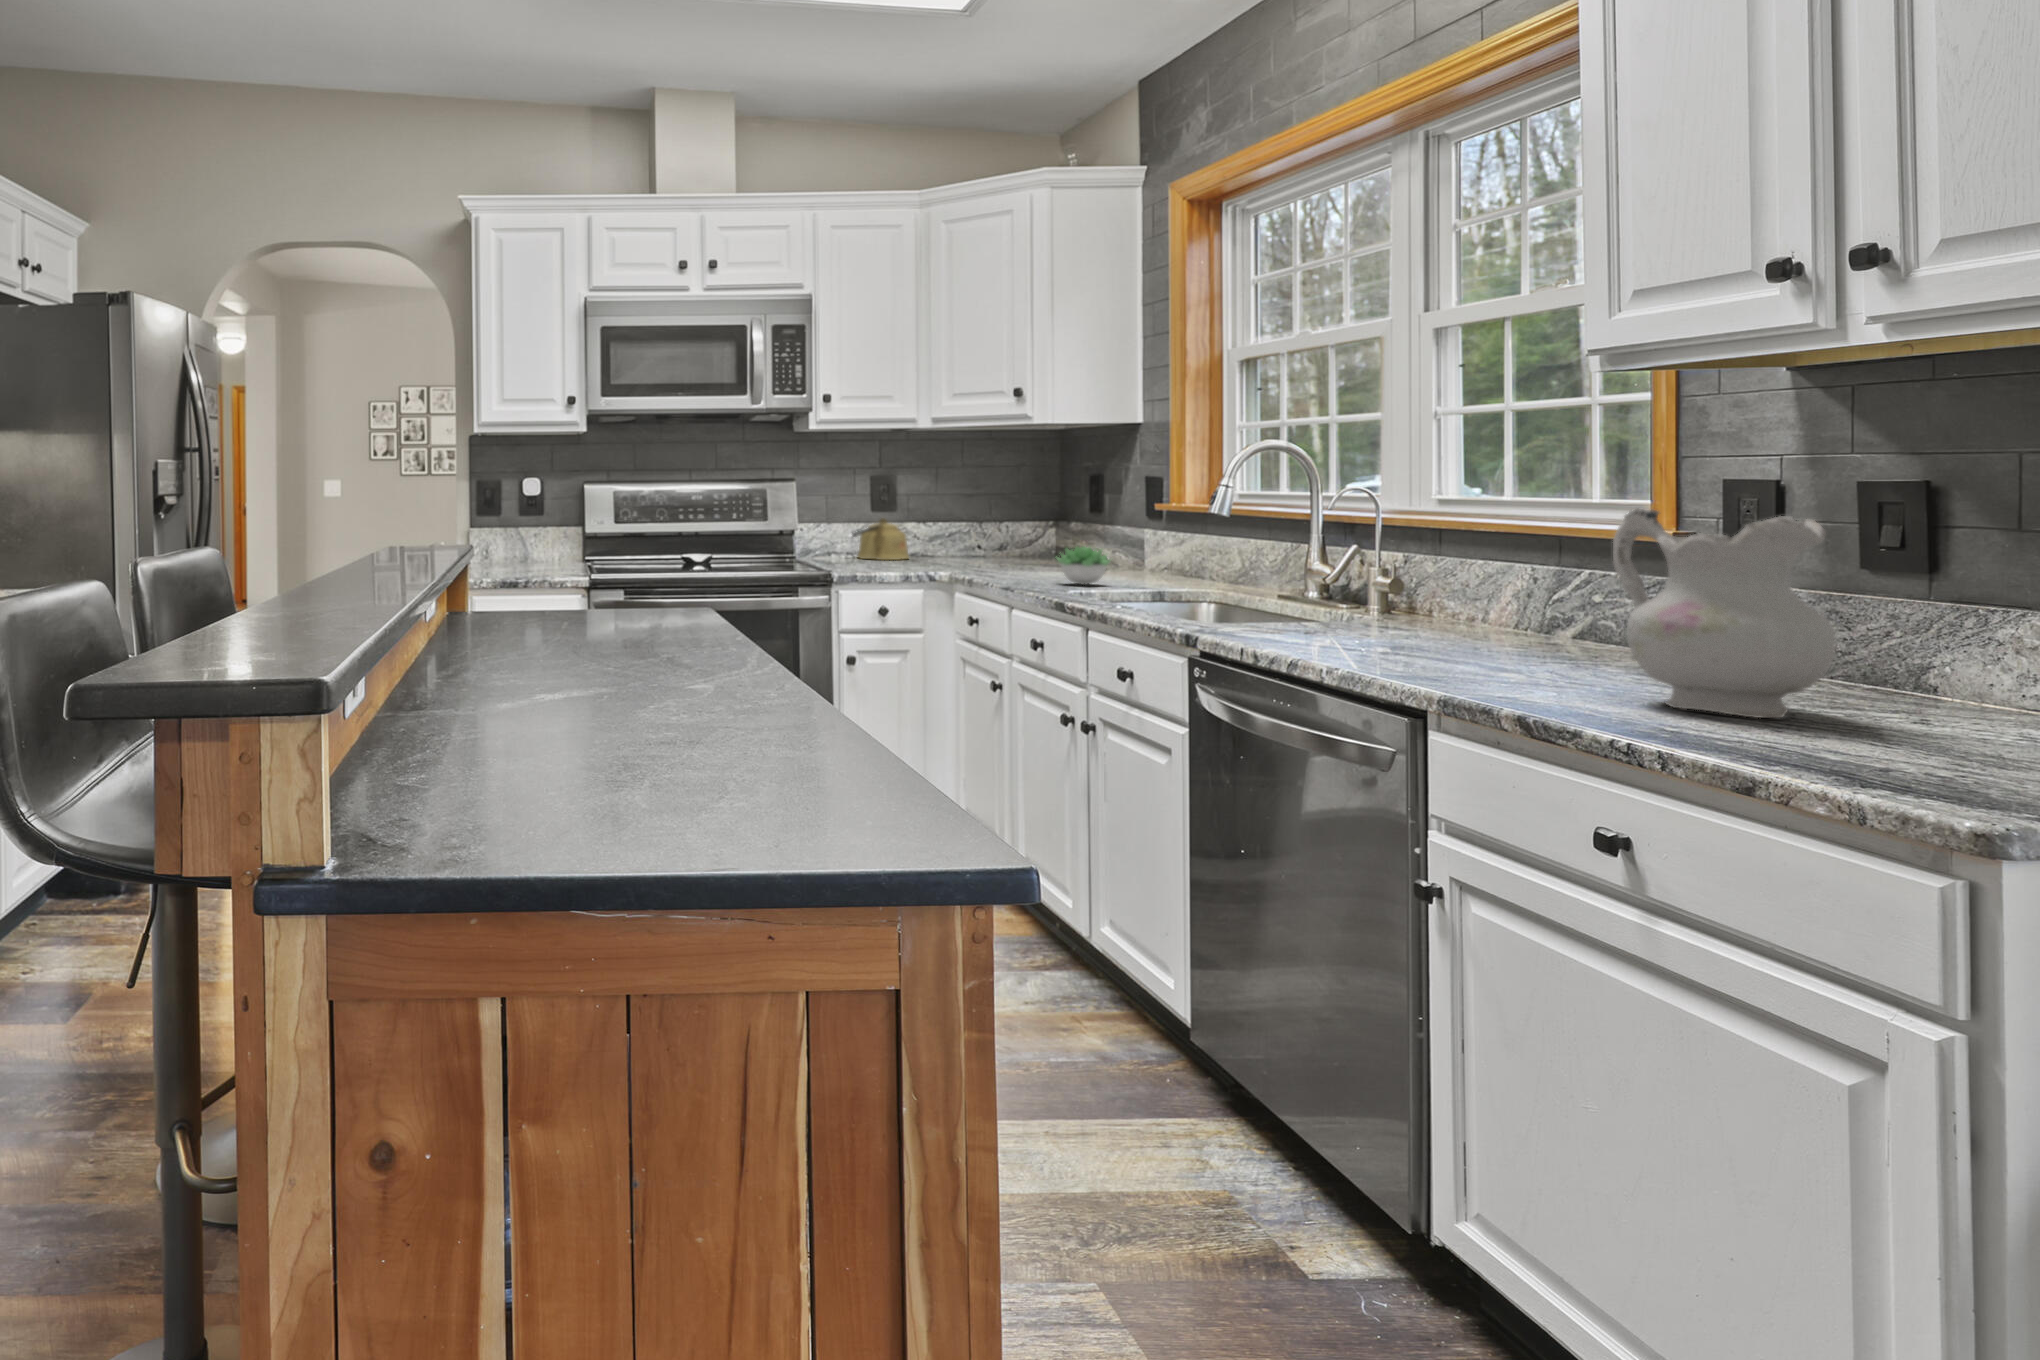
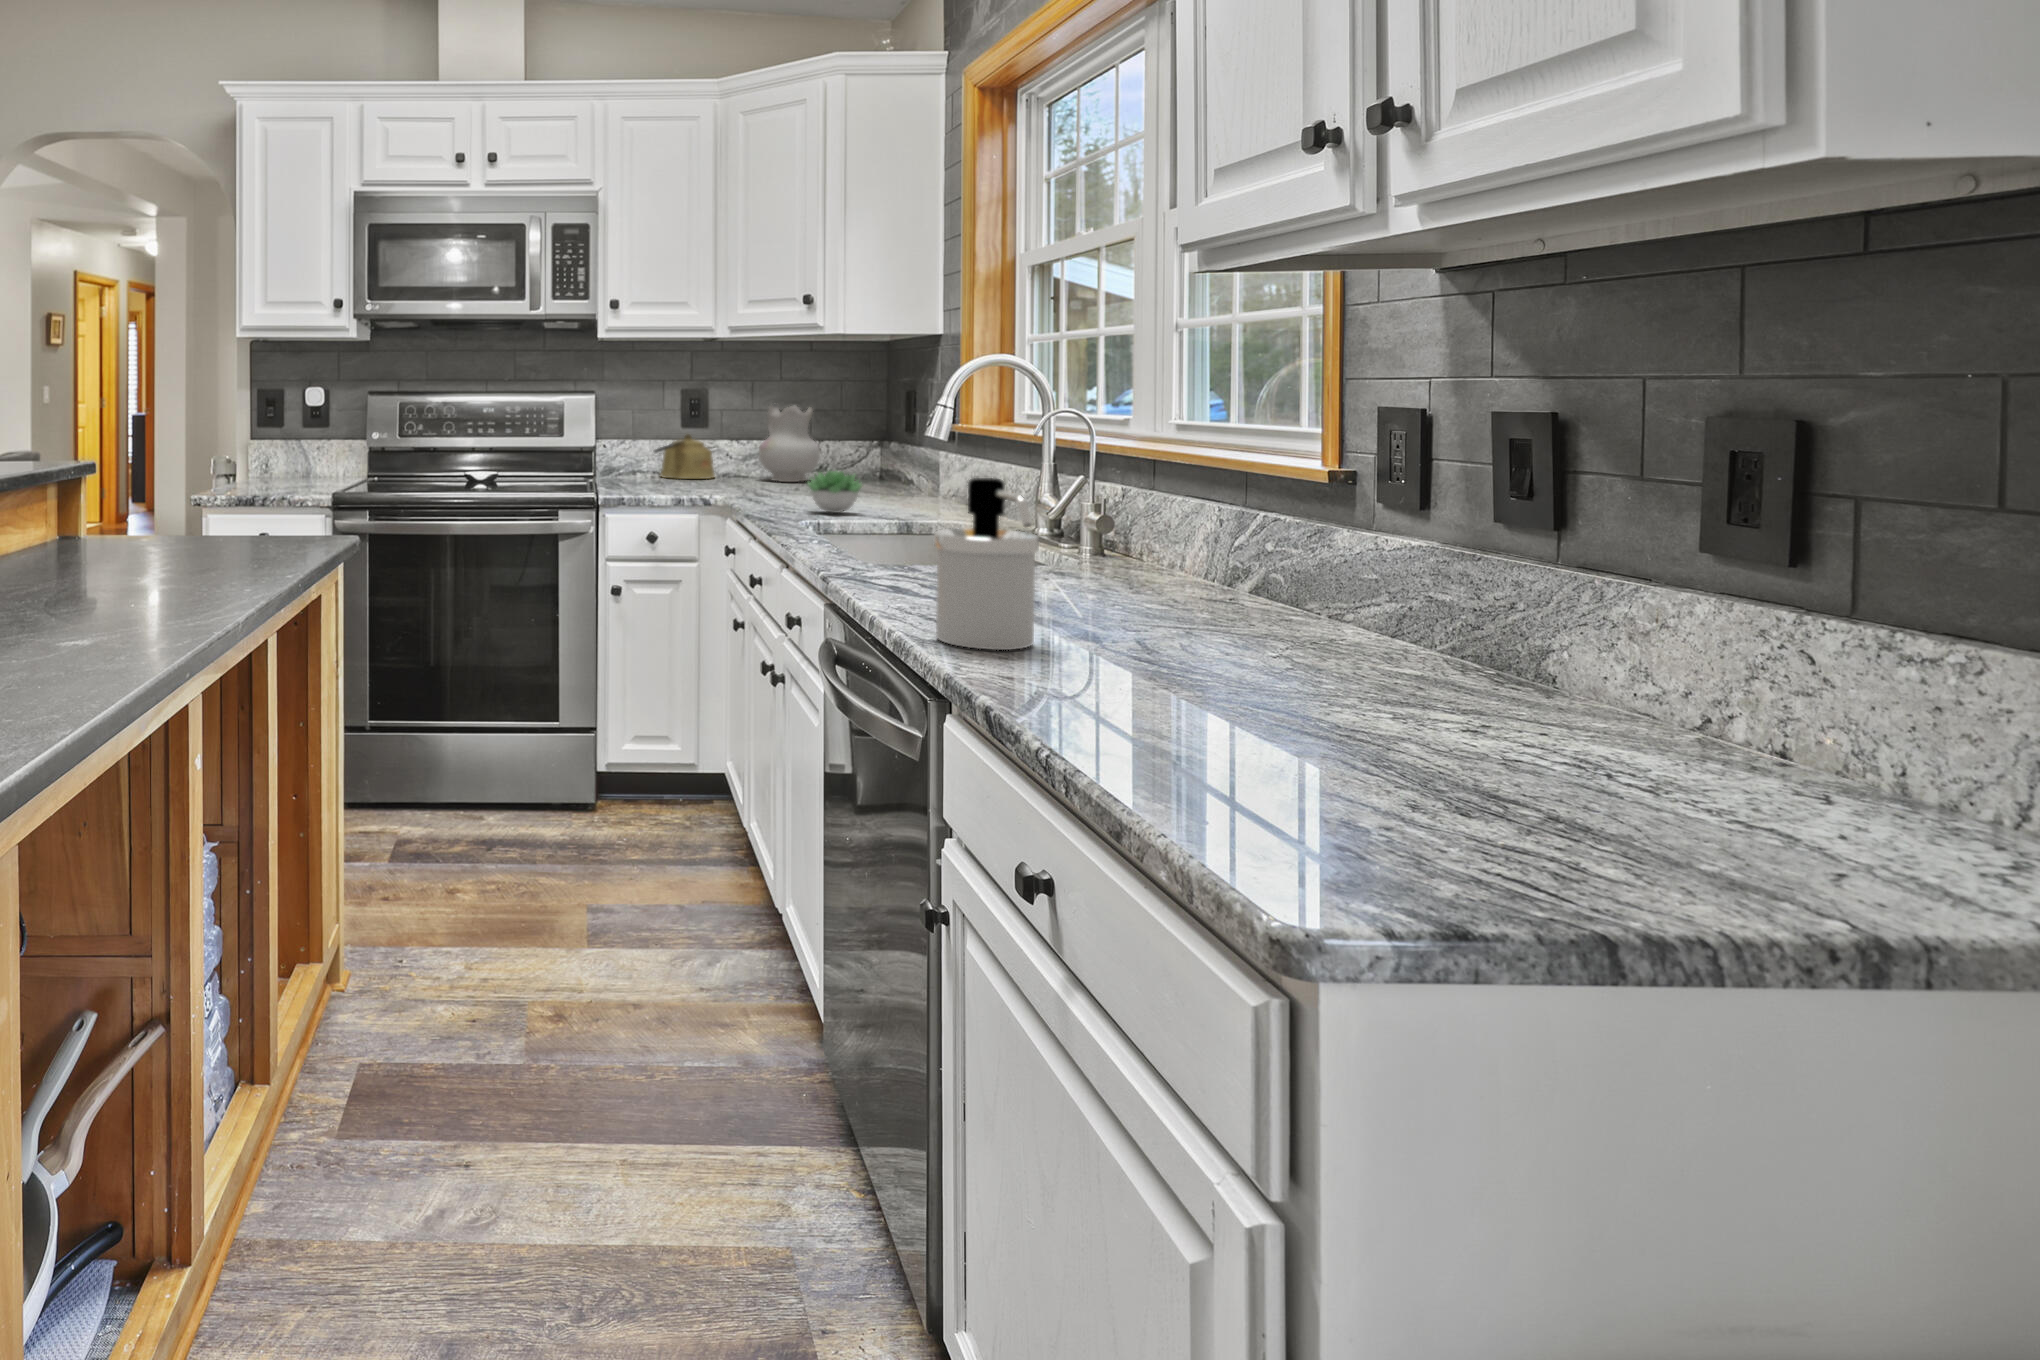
ceramic pitcher: present [1613,509,1835,718] -> present [759,404,820,482]
soap dispenser: none [1380,536,1502,678] -> present [934,478,1039,650]

